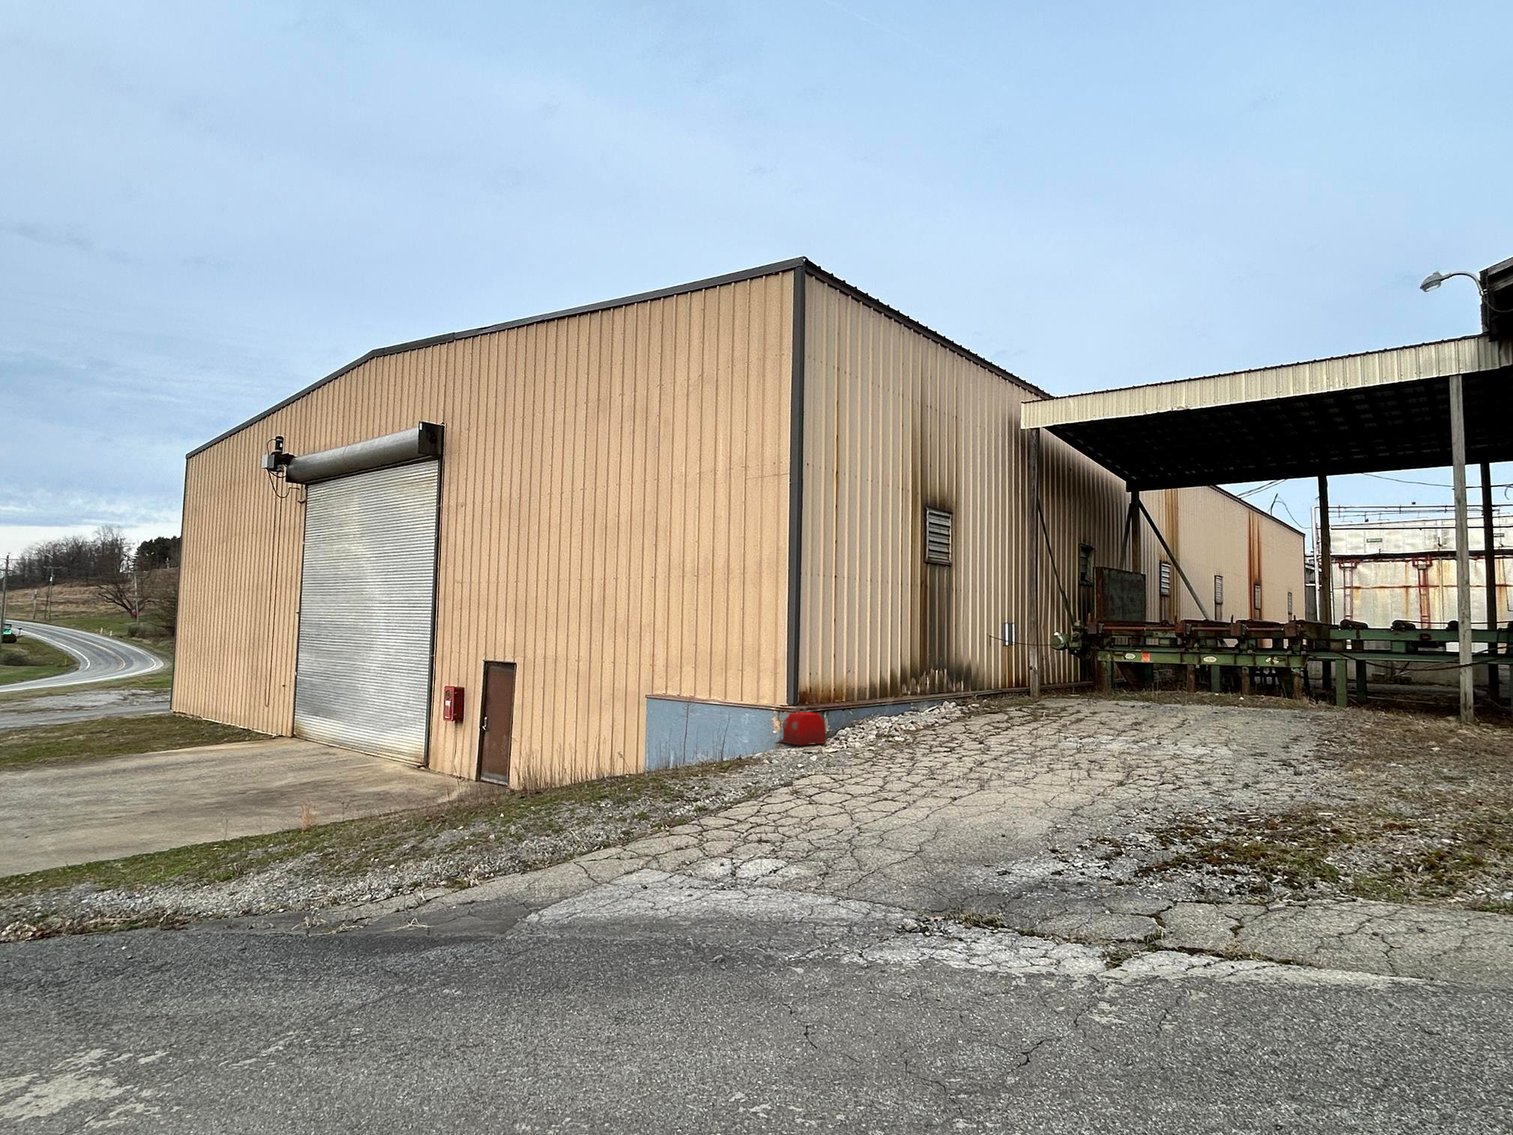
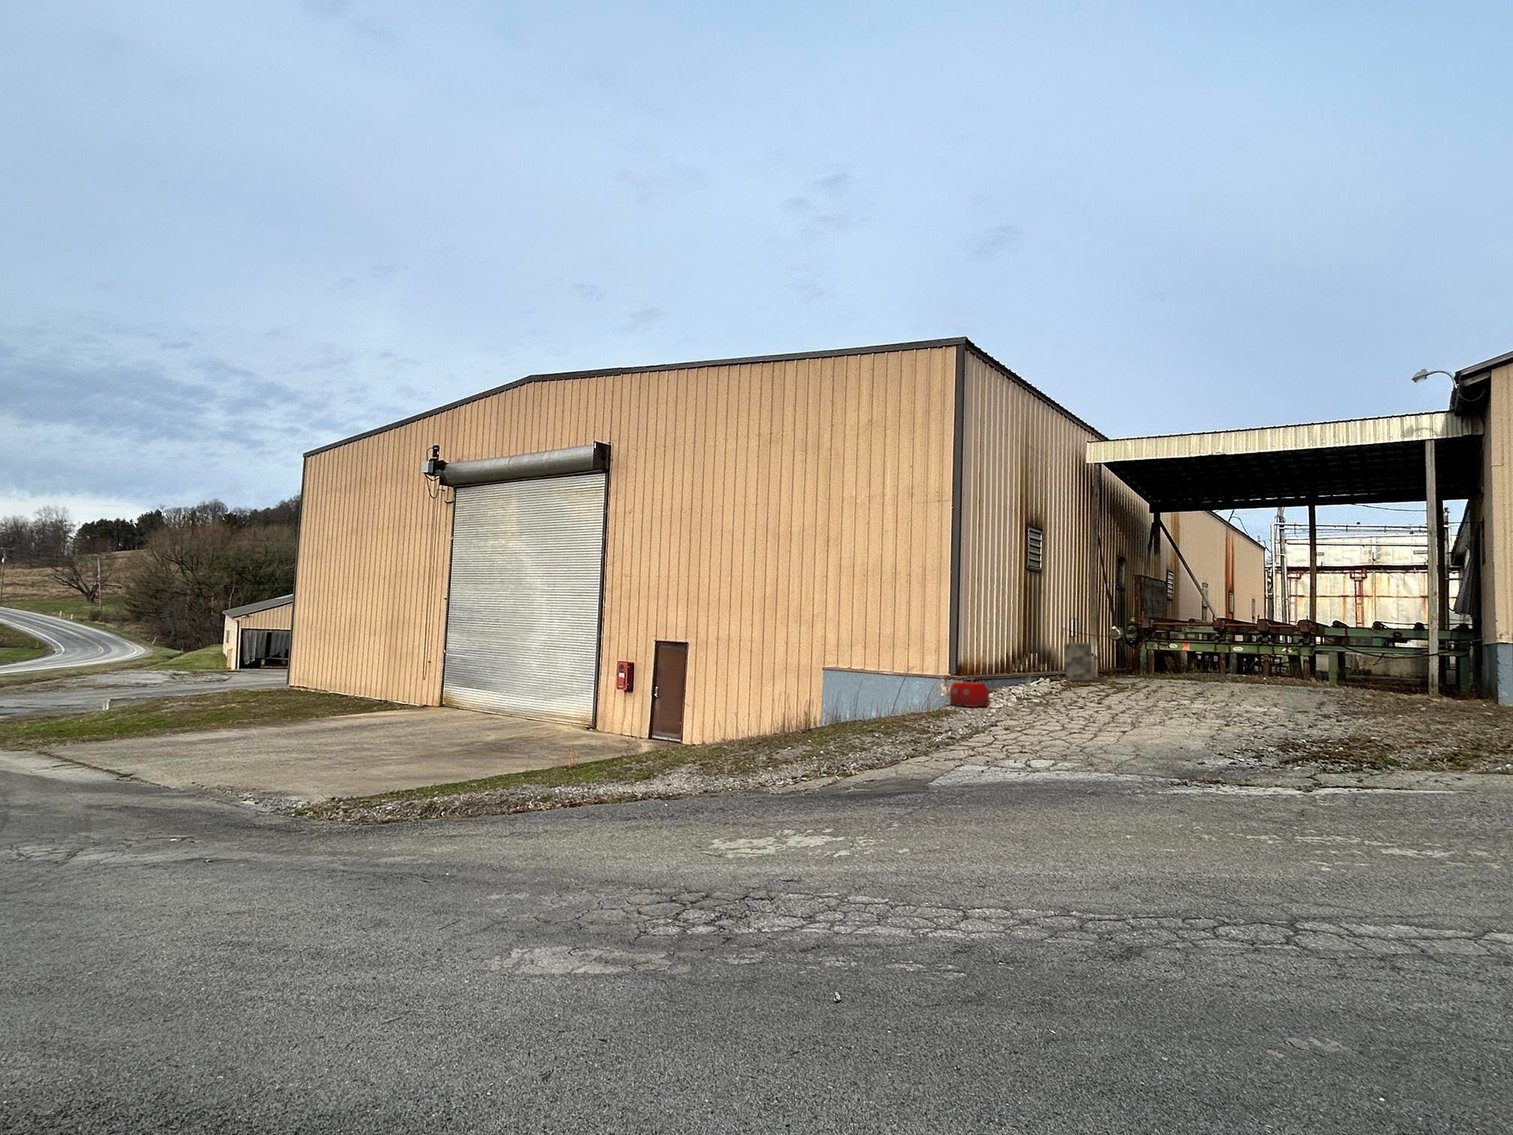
trash can: none [987,652,1023,702] -> present [1064,642,1092,681]

